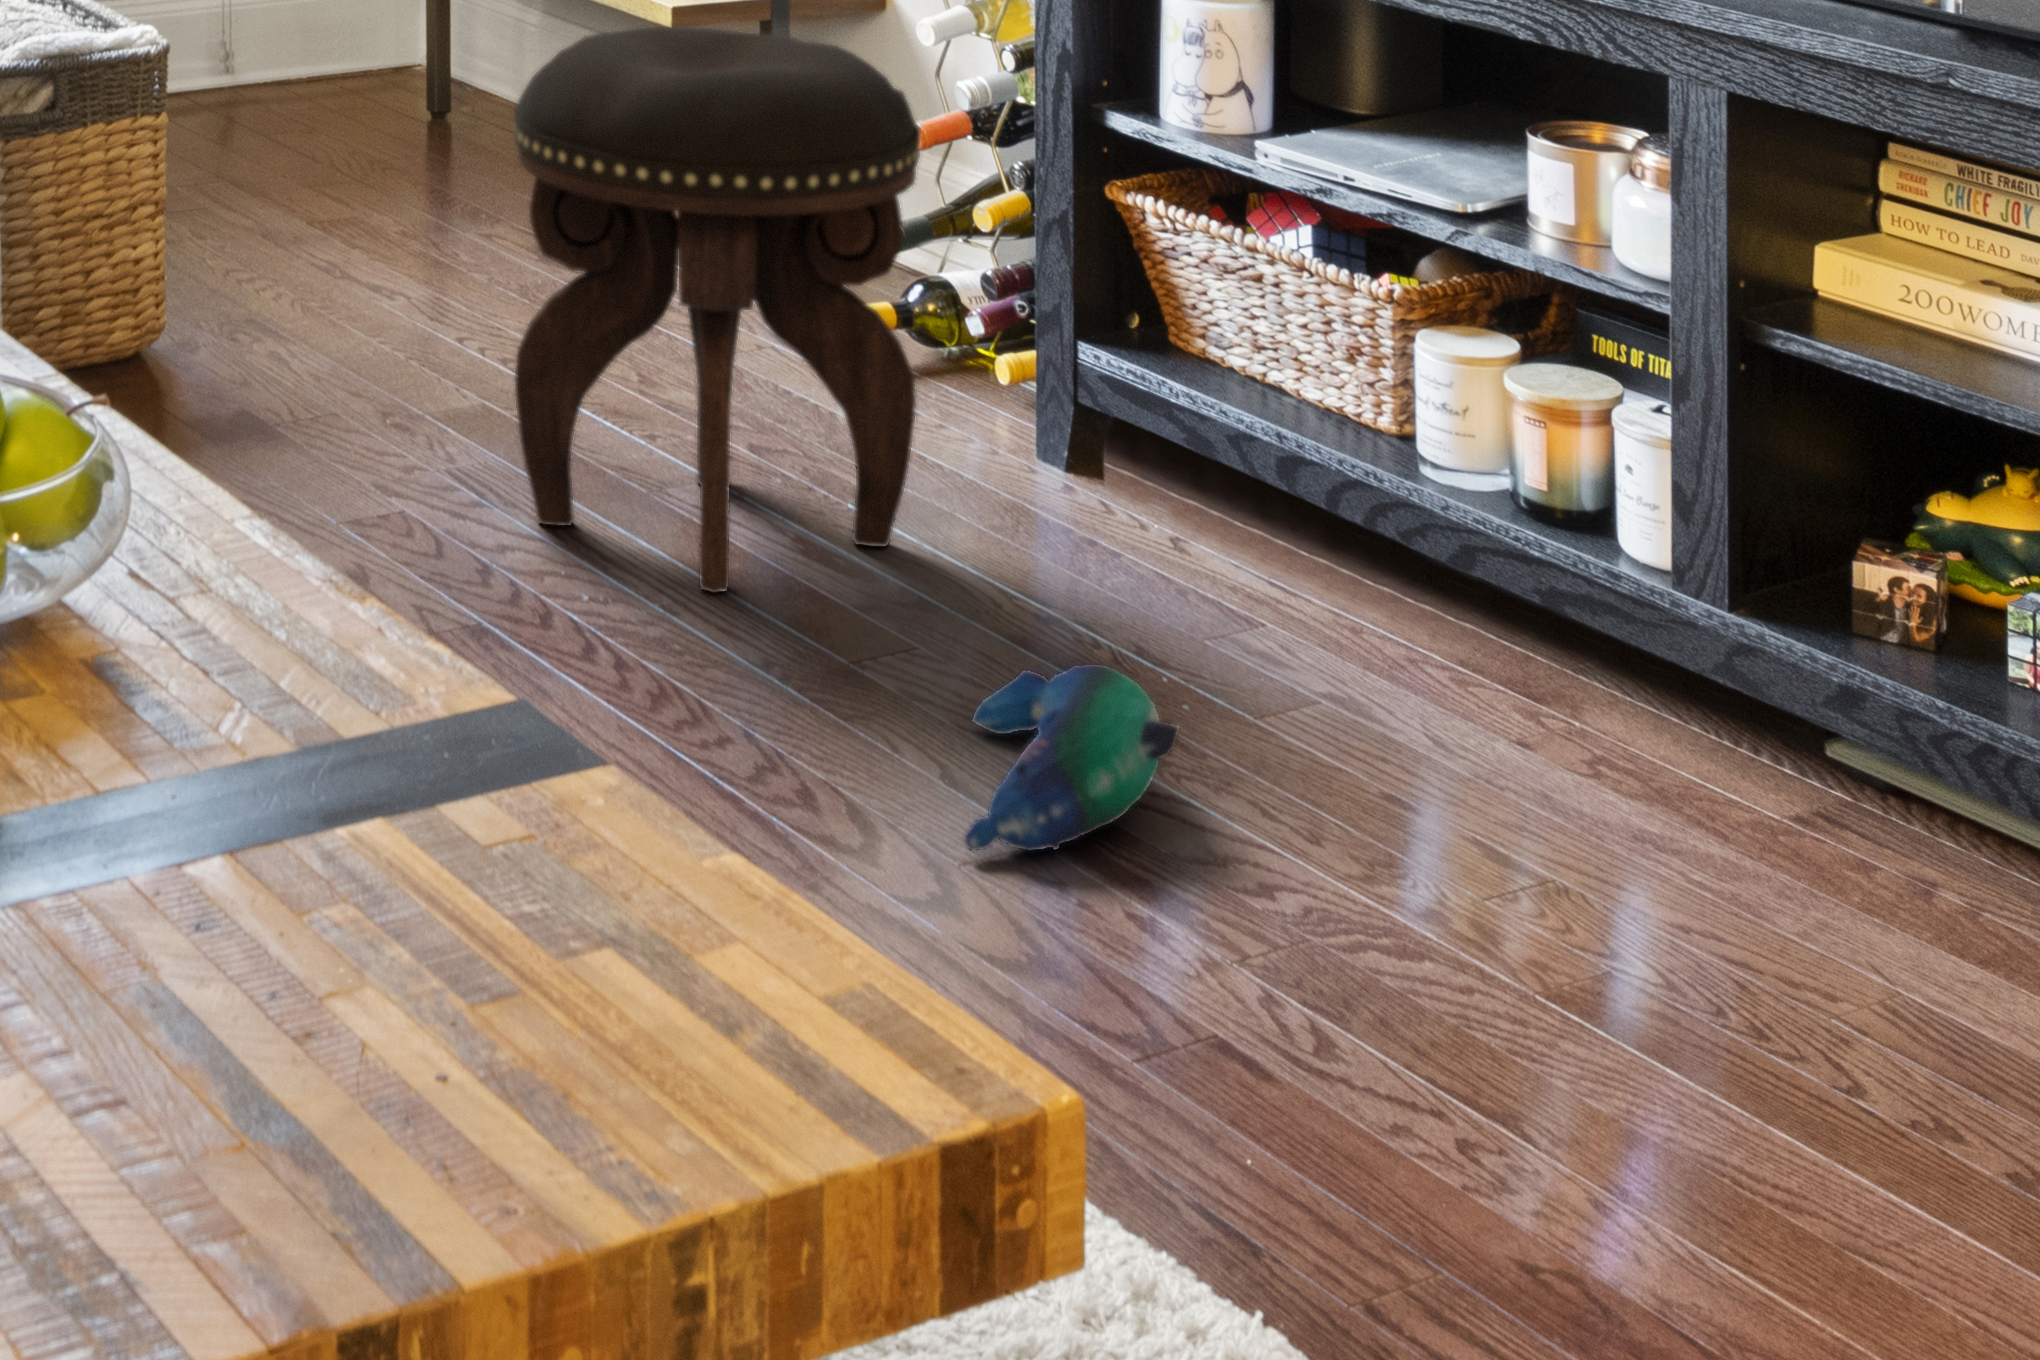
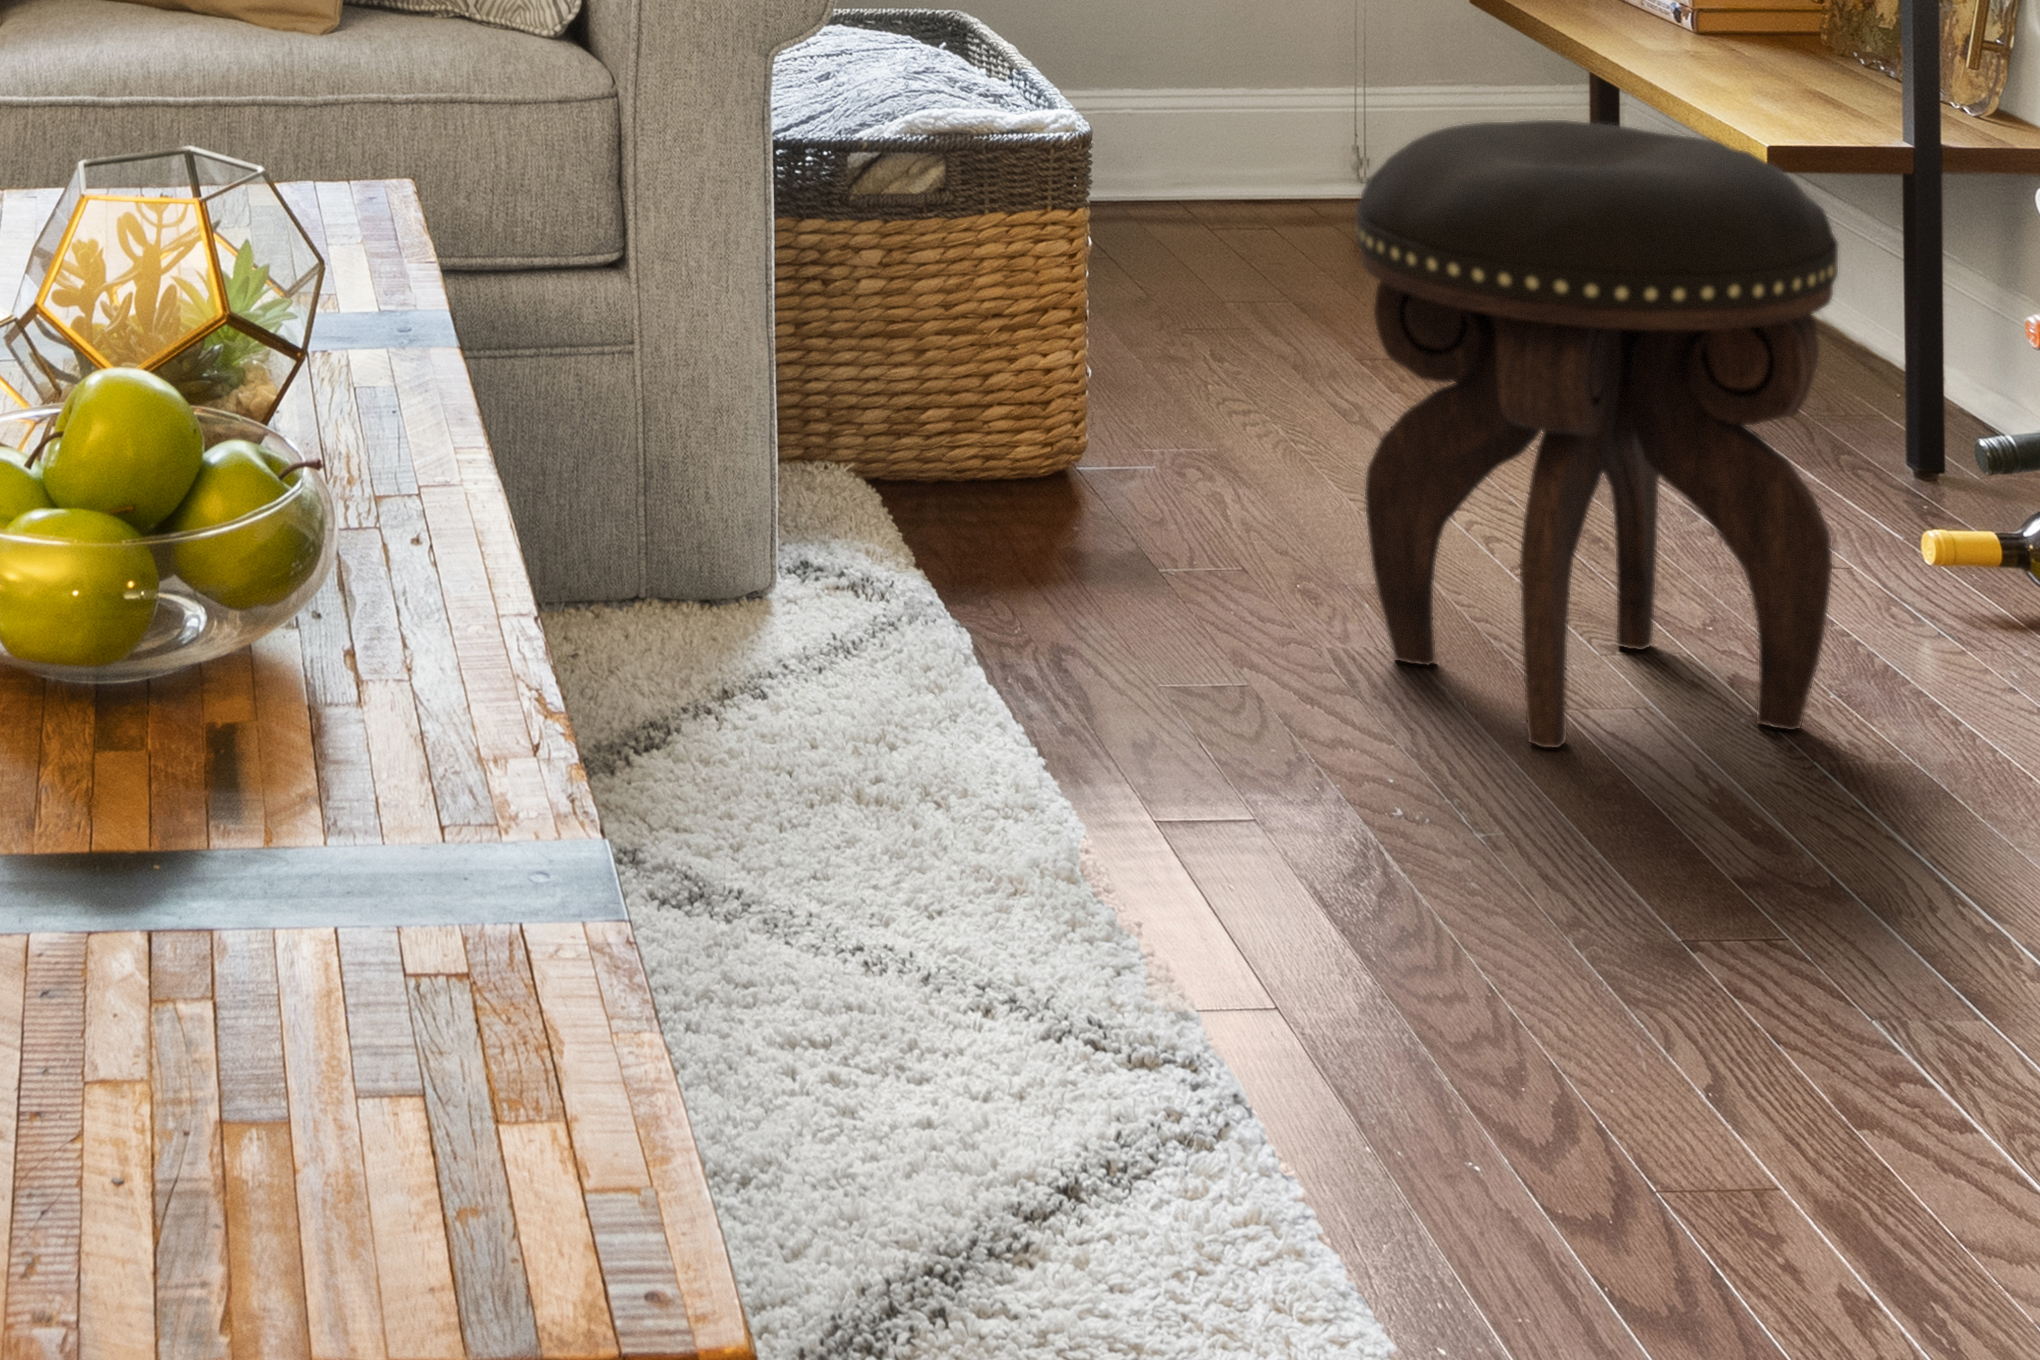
plush toy: present [964,664,1180,851] -> none [1615,848,1910,1033]

